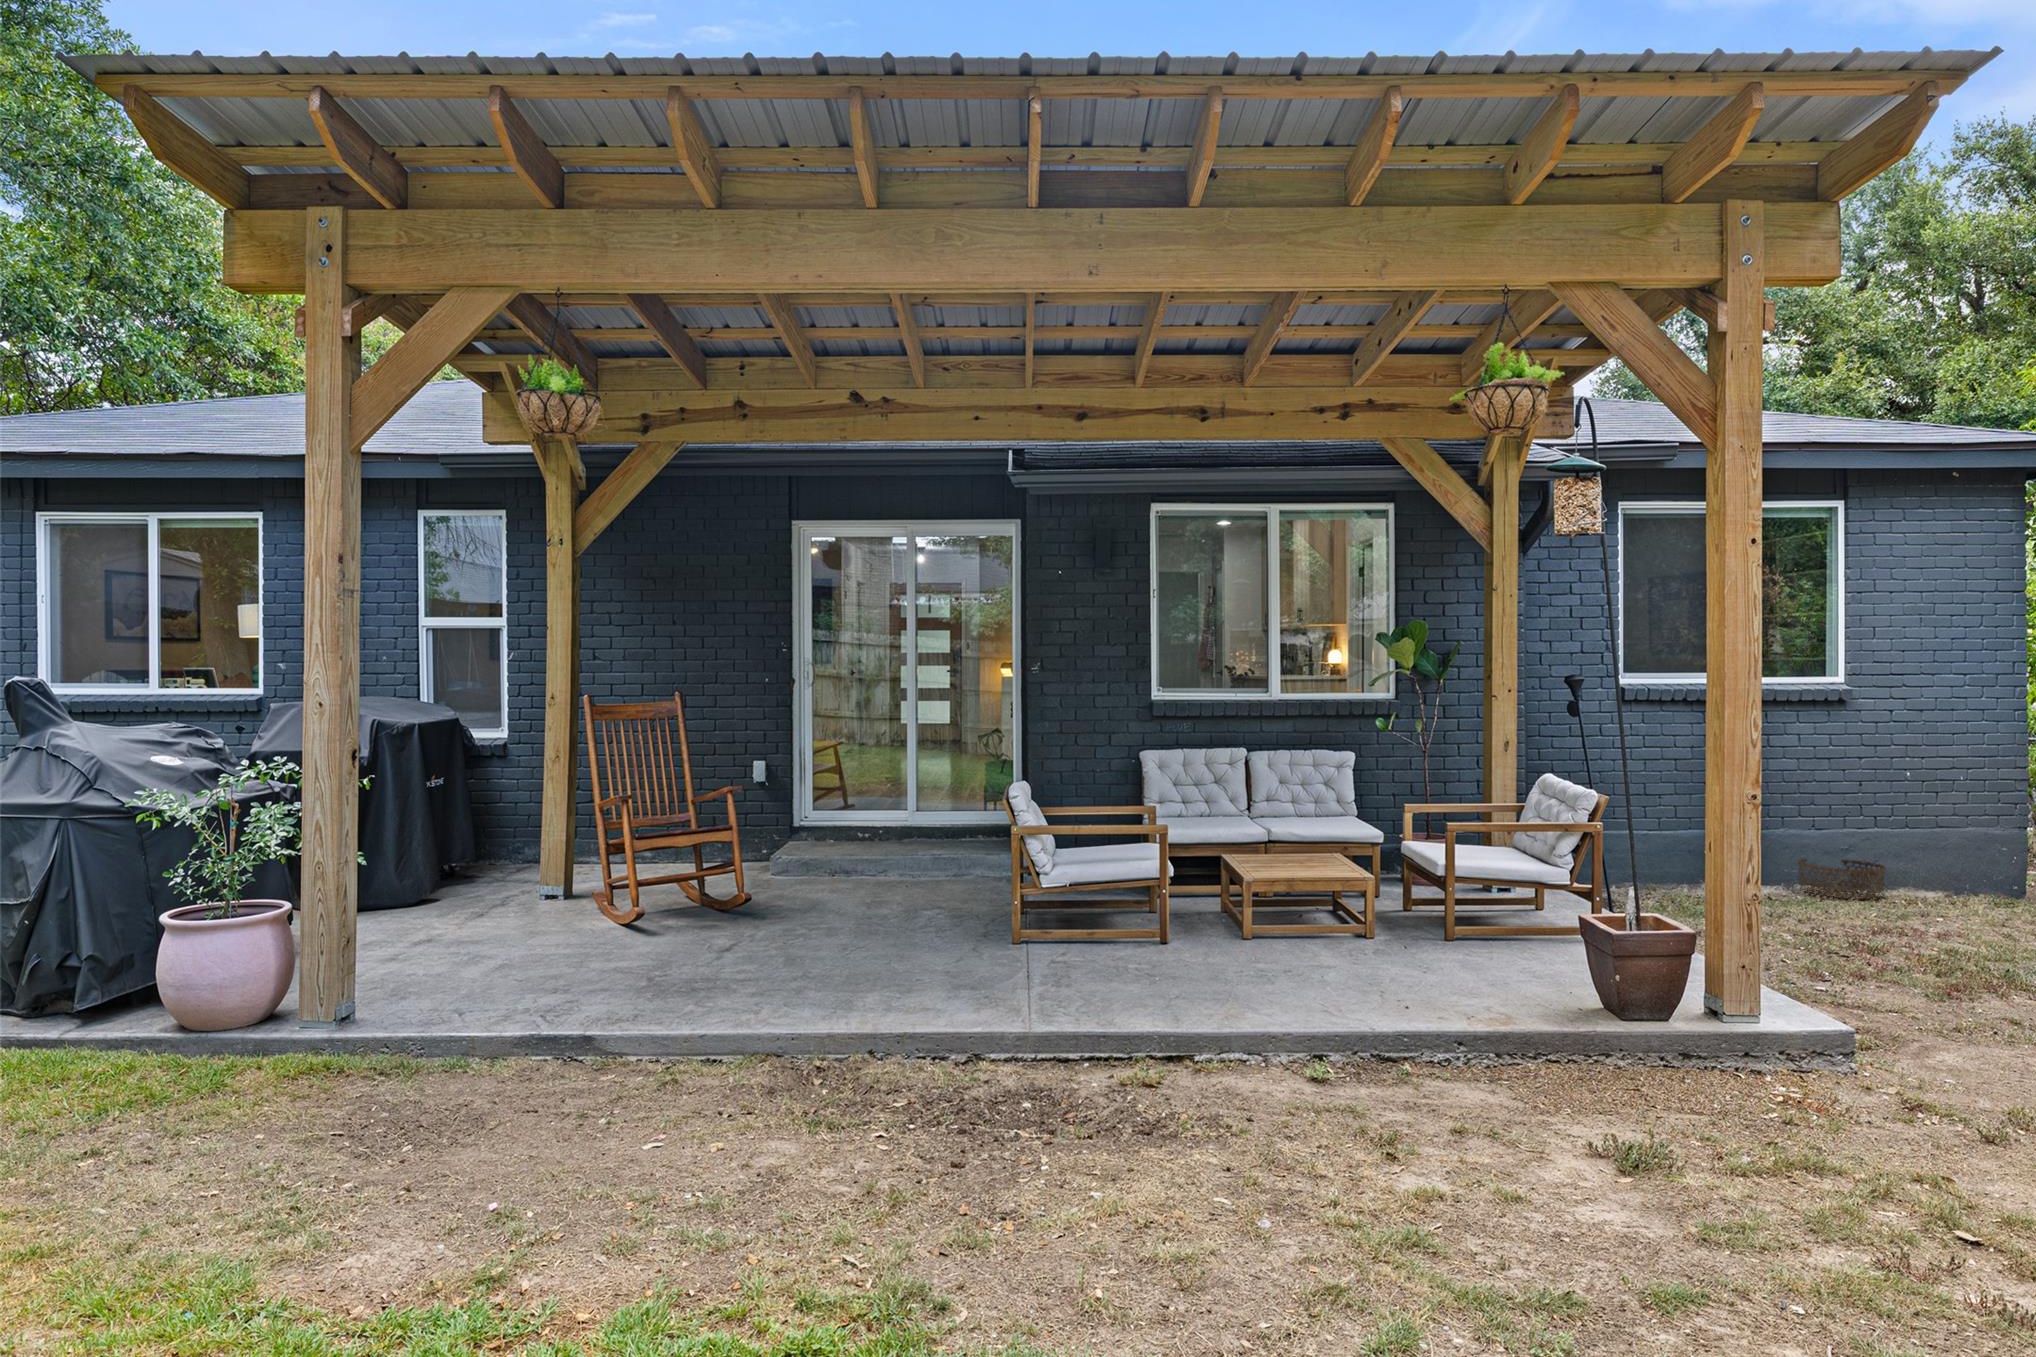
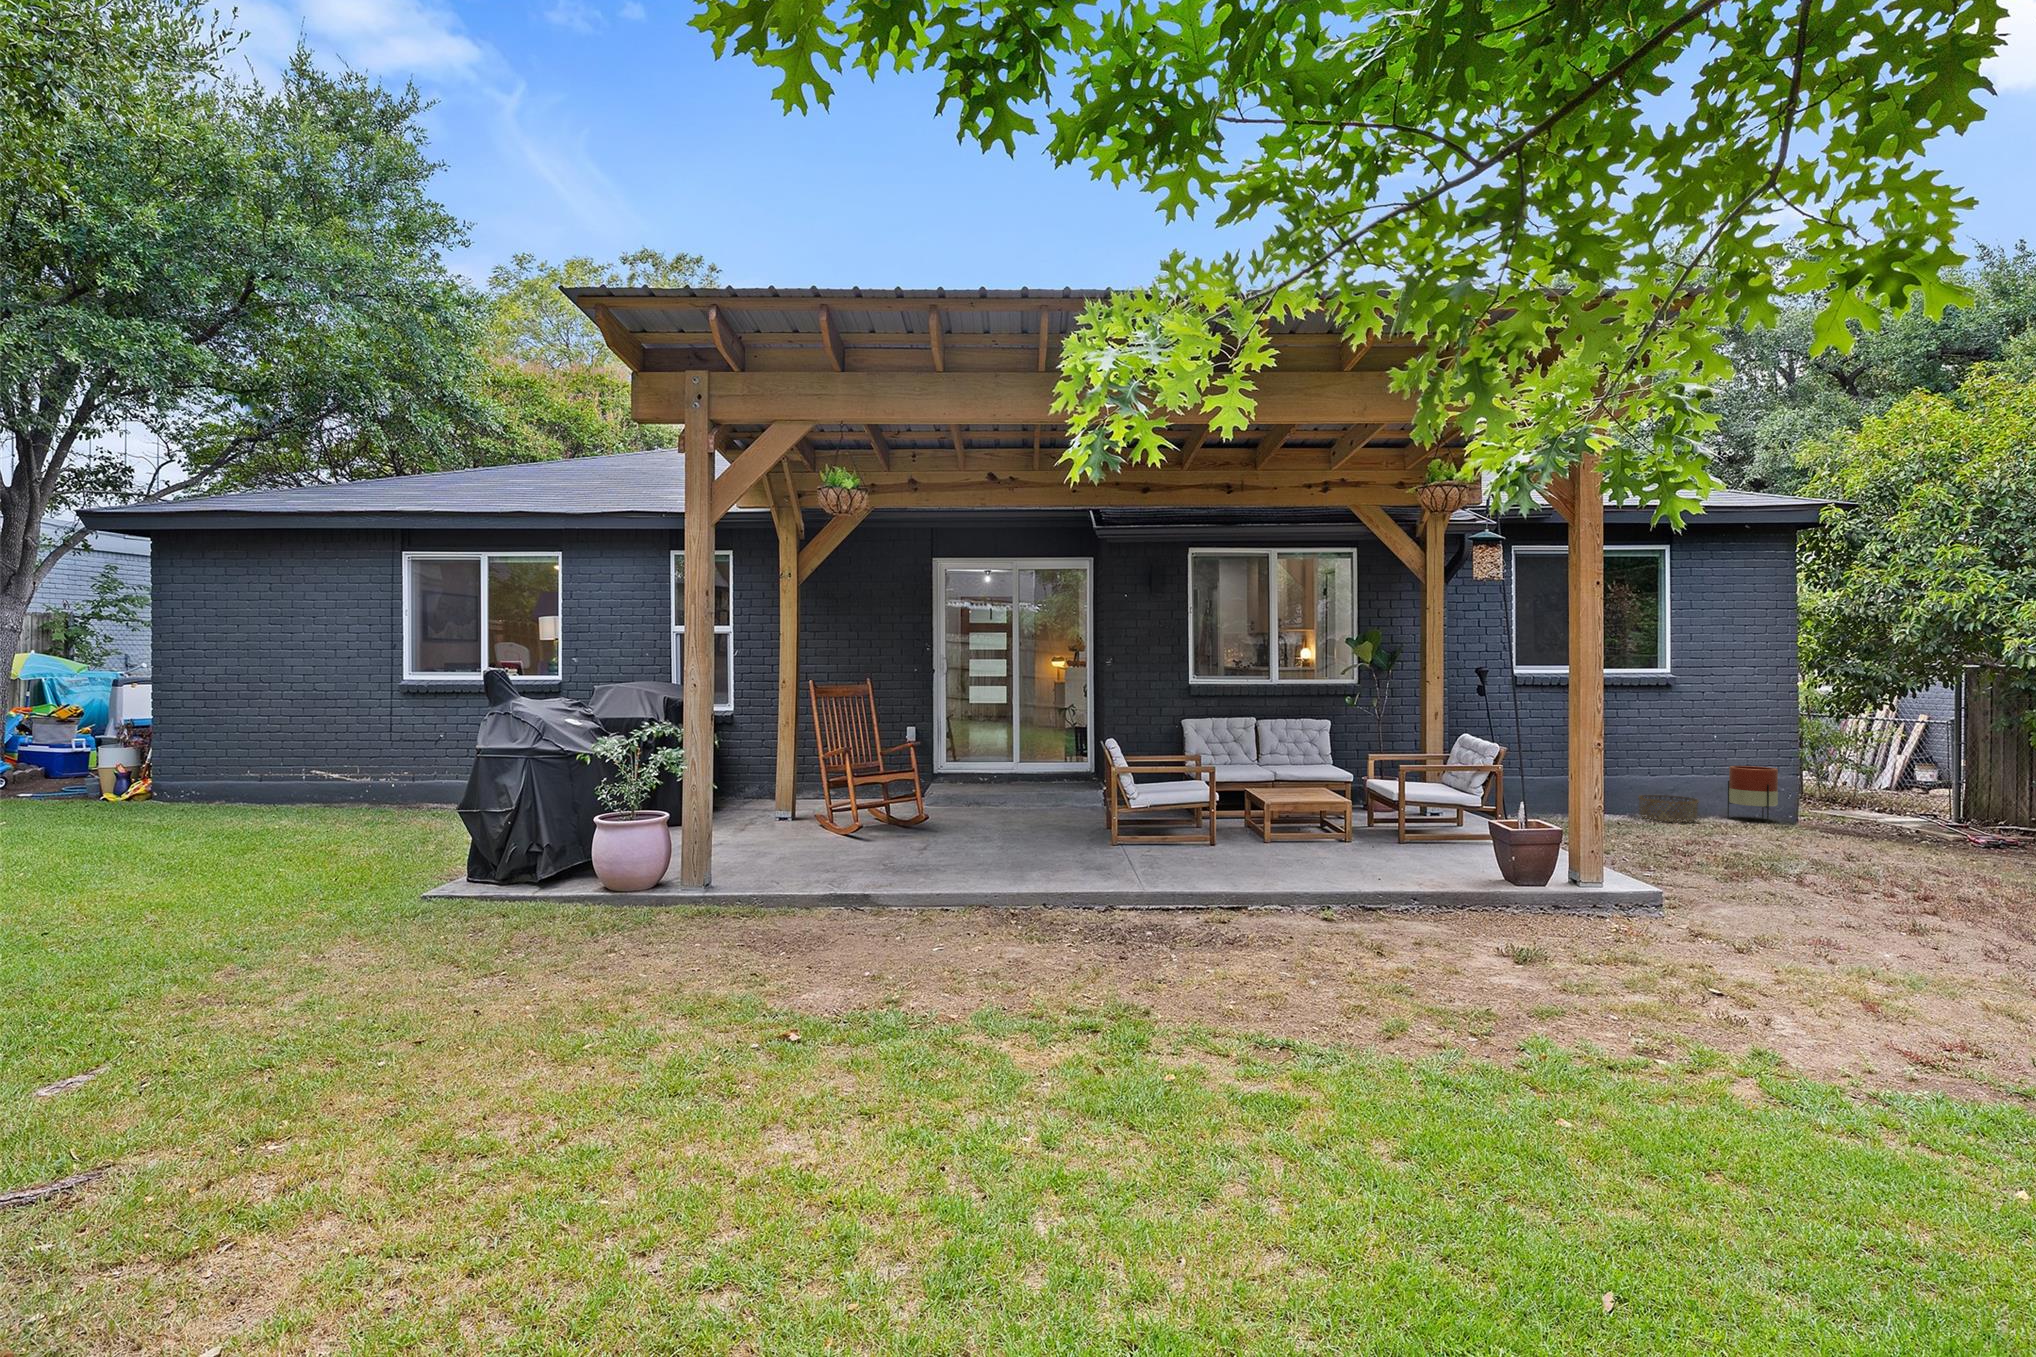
planter: none [1926,817,1999,900] -> present [1727,766,1778,823]

